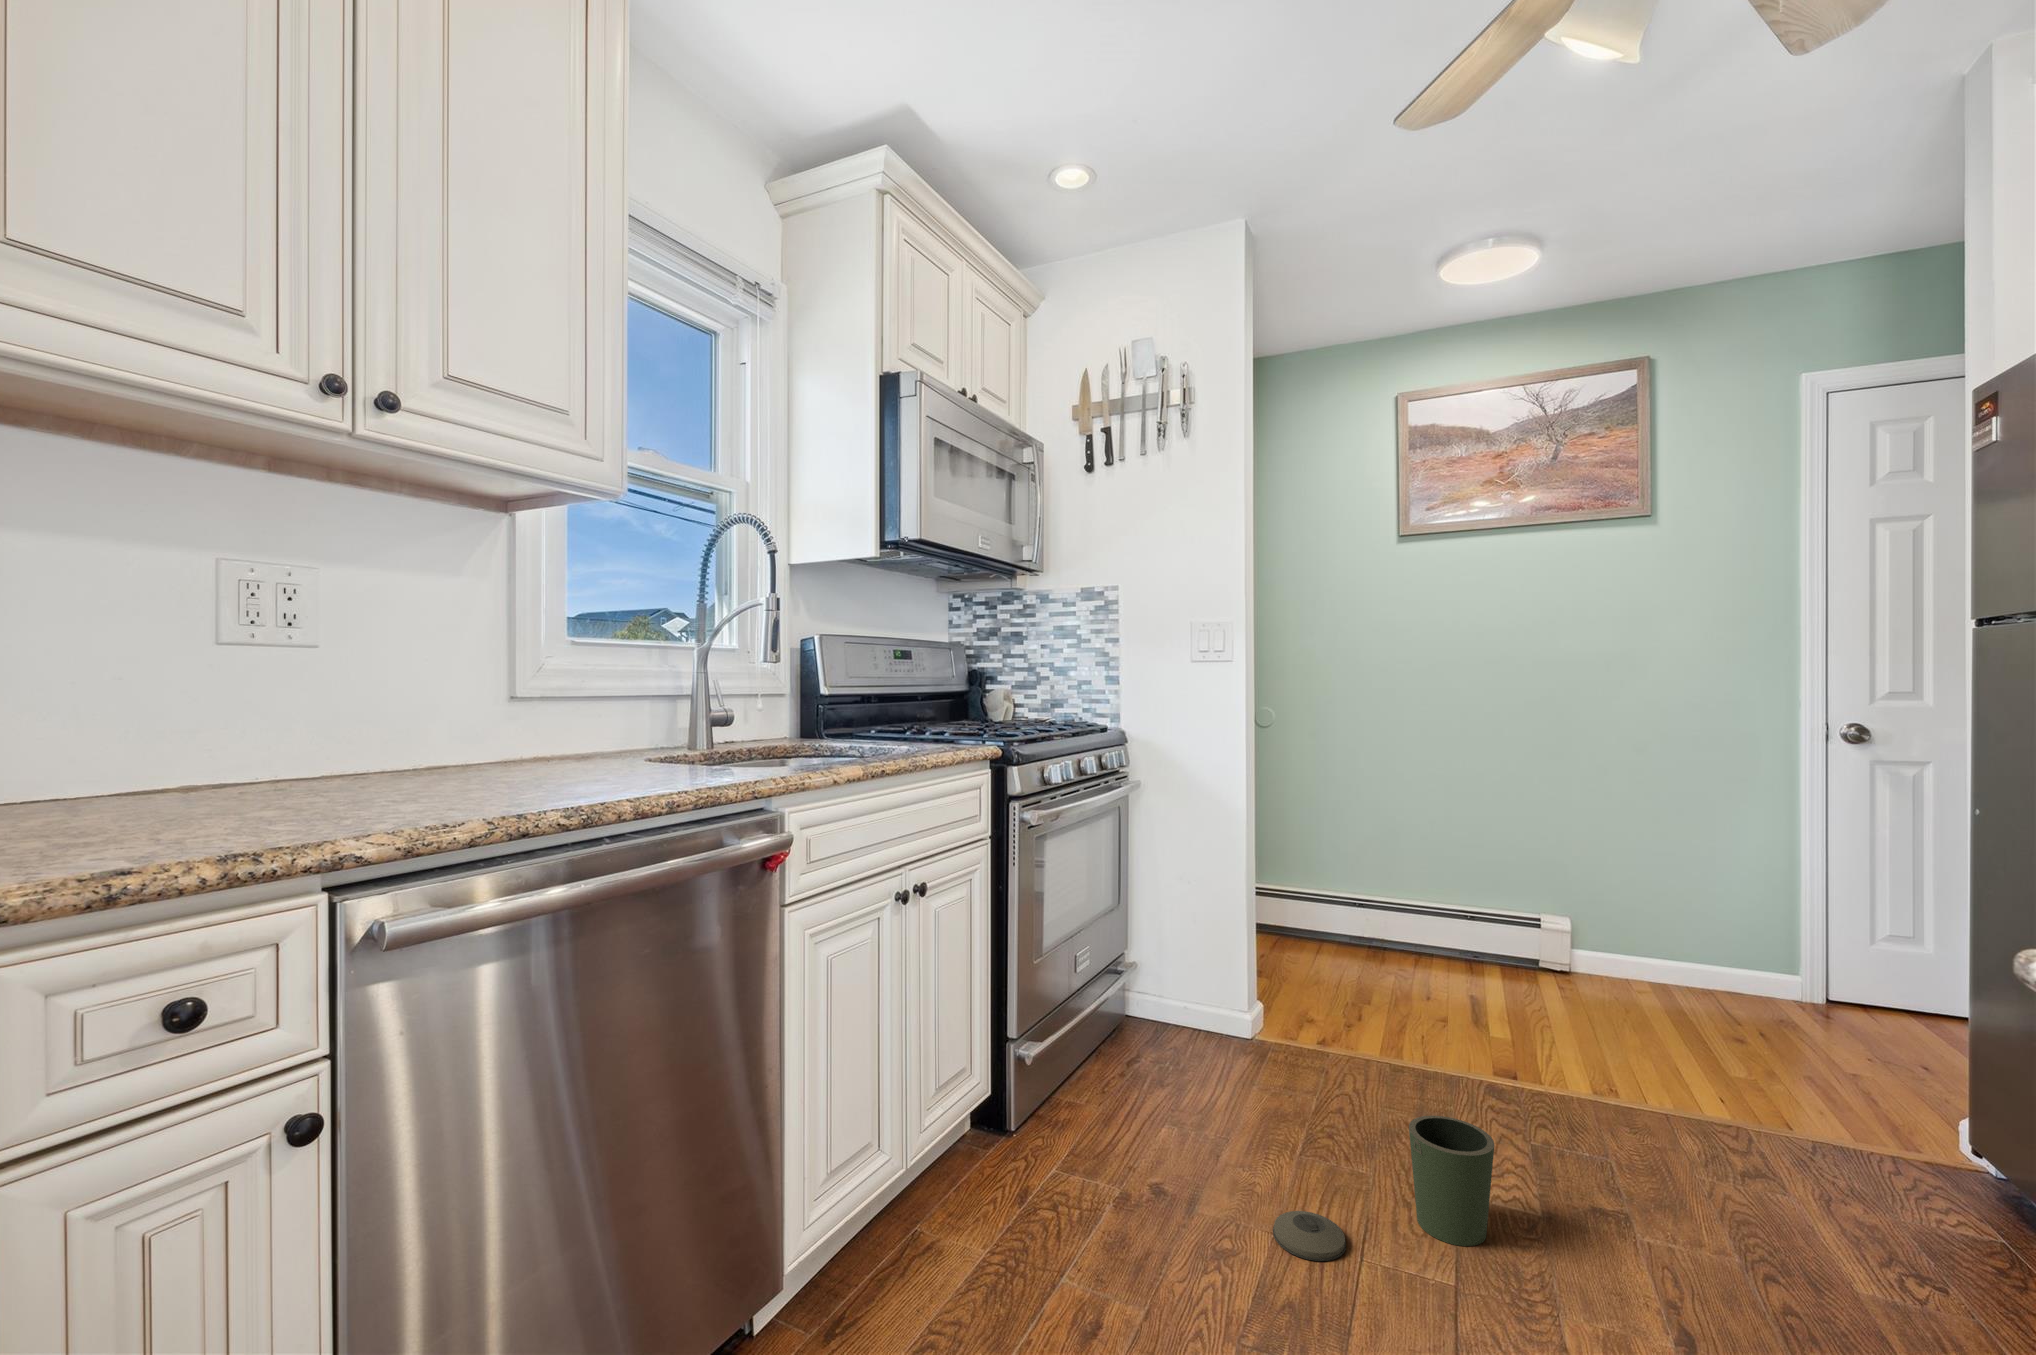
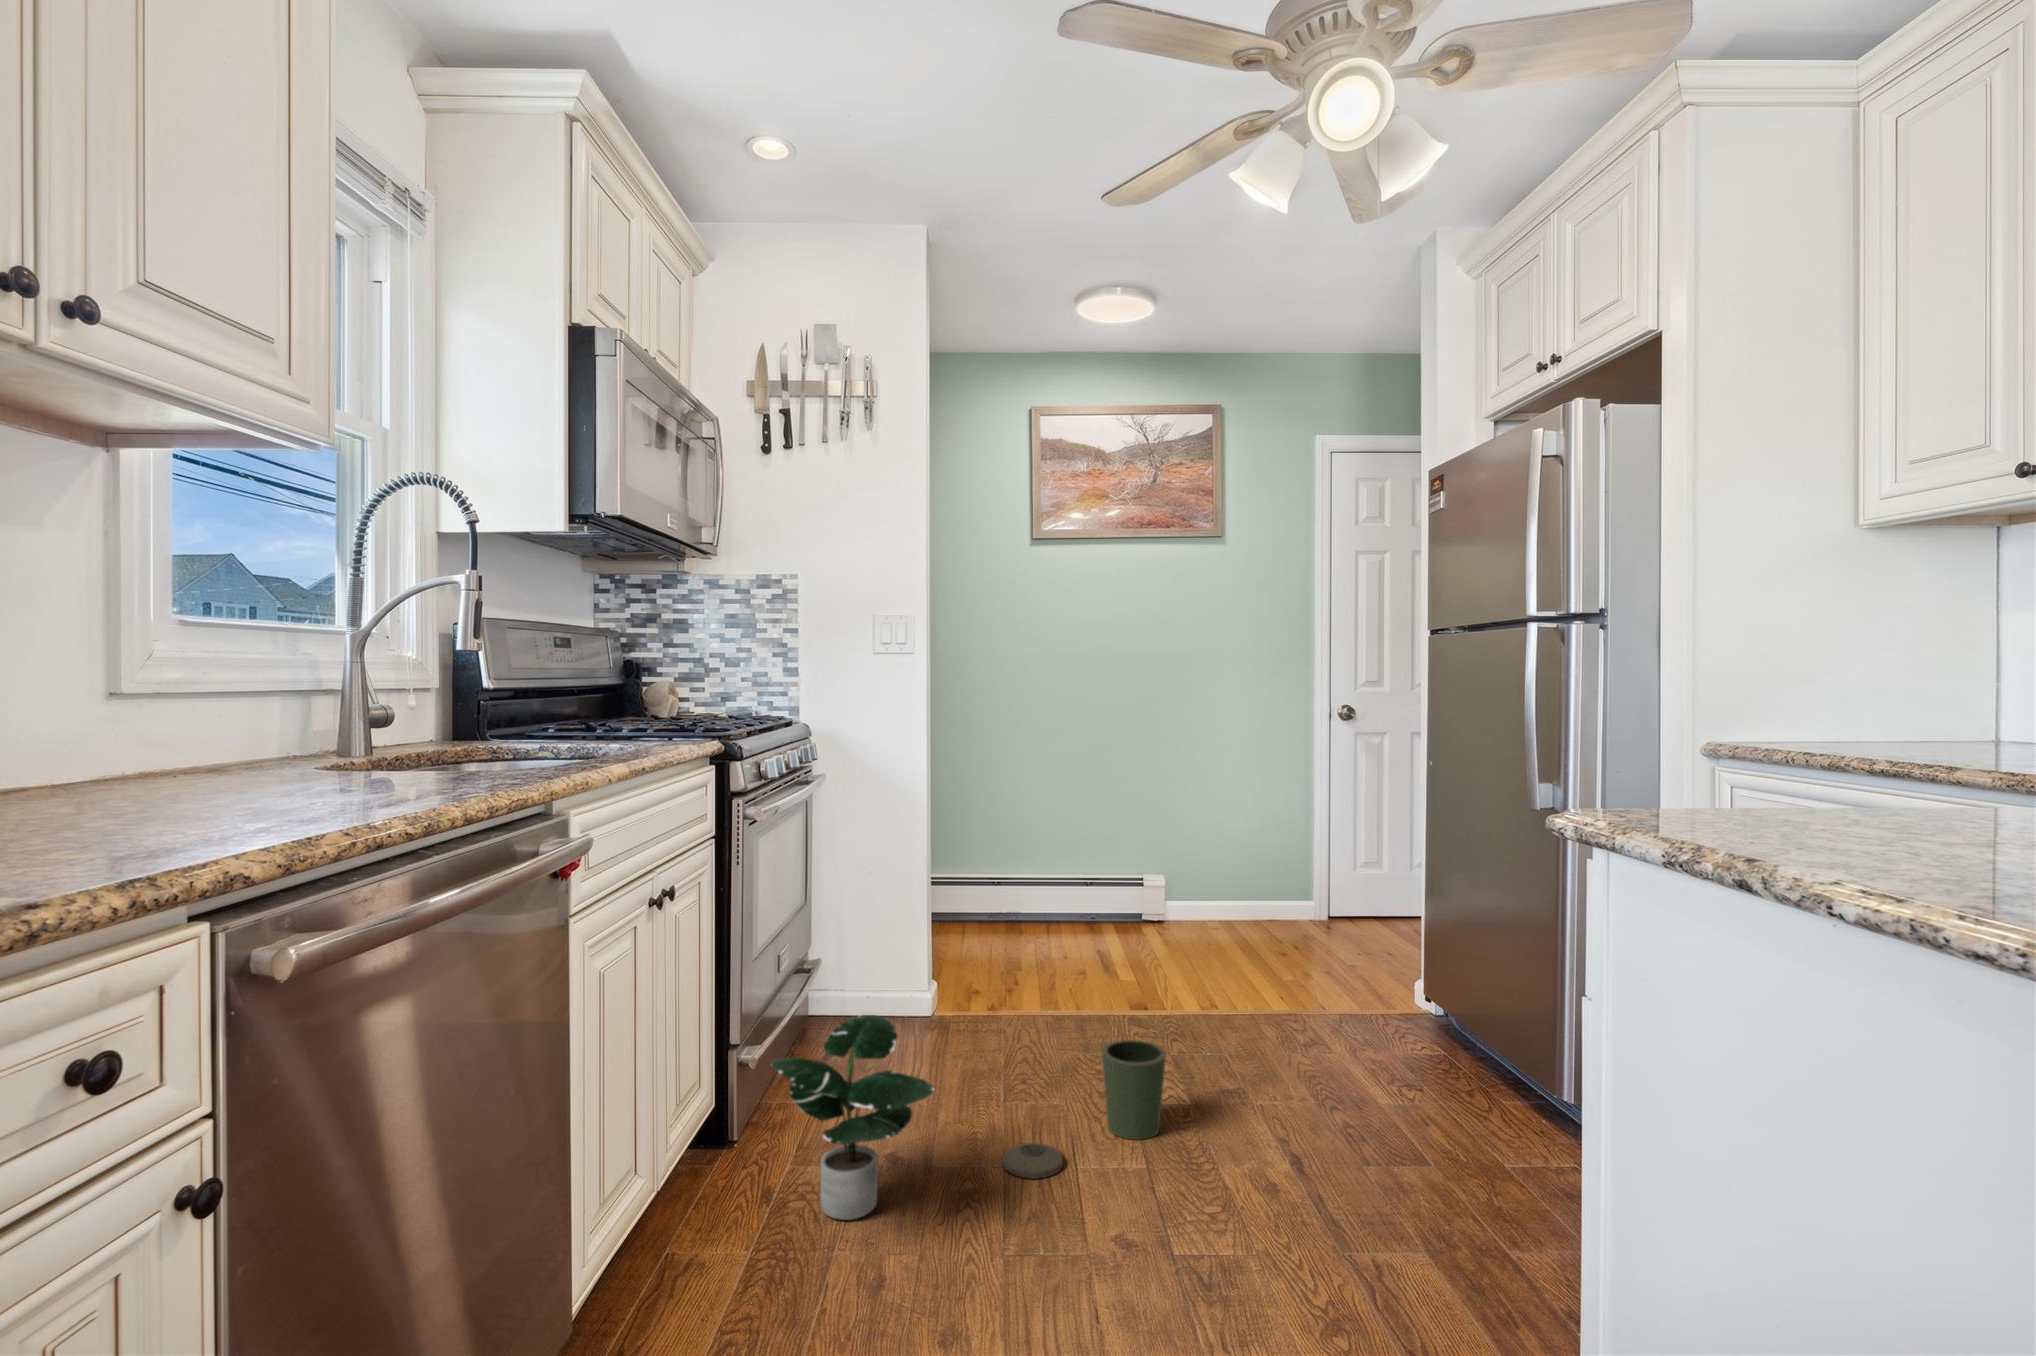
potted plant: none [1013,1033,1177,1249] -> present [771,1015,934,1220]

